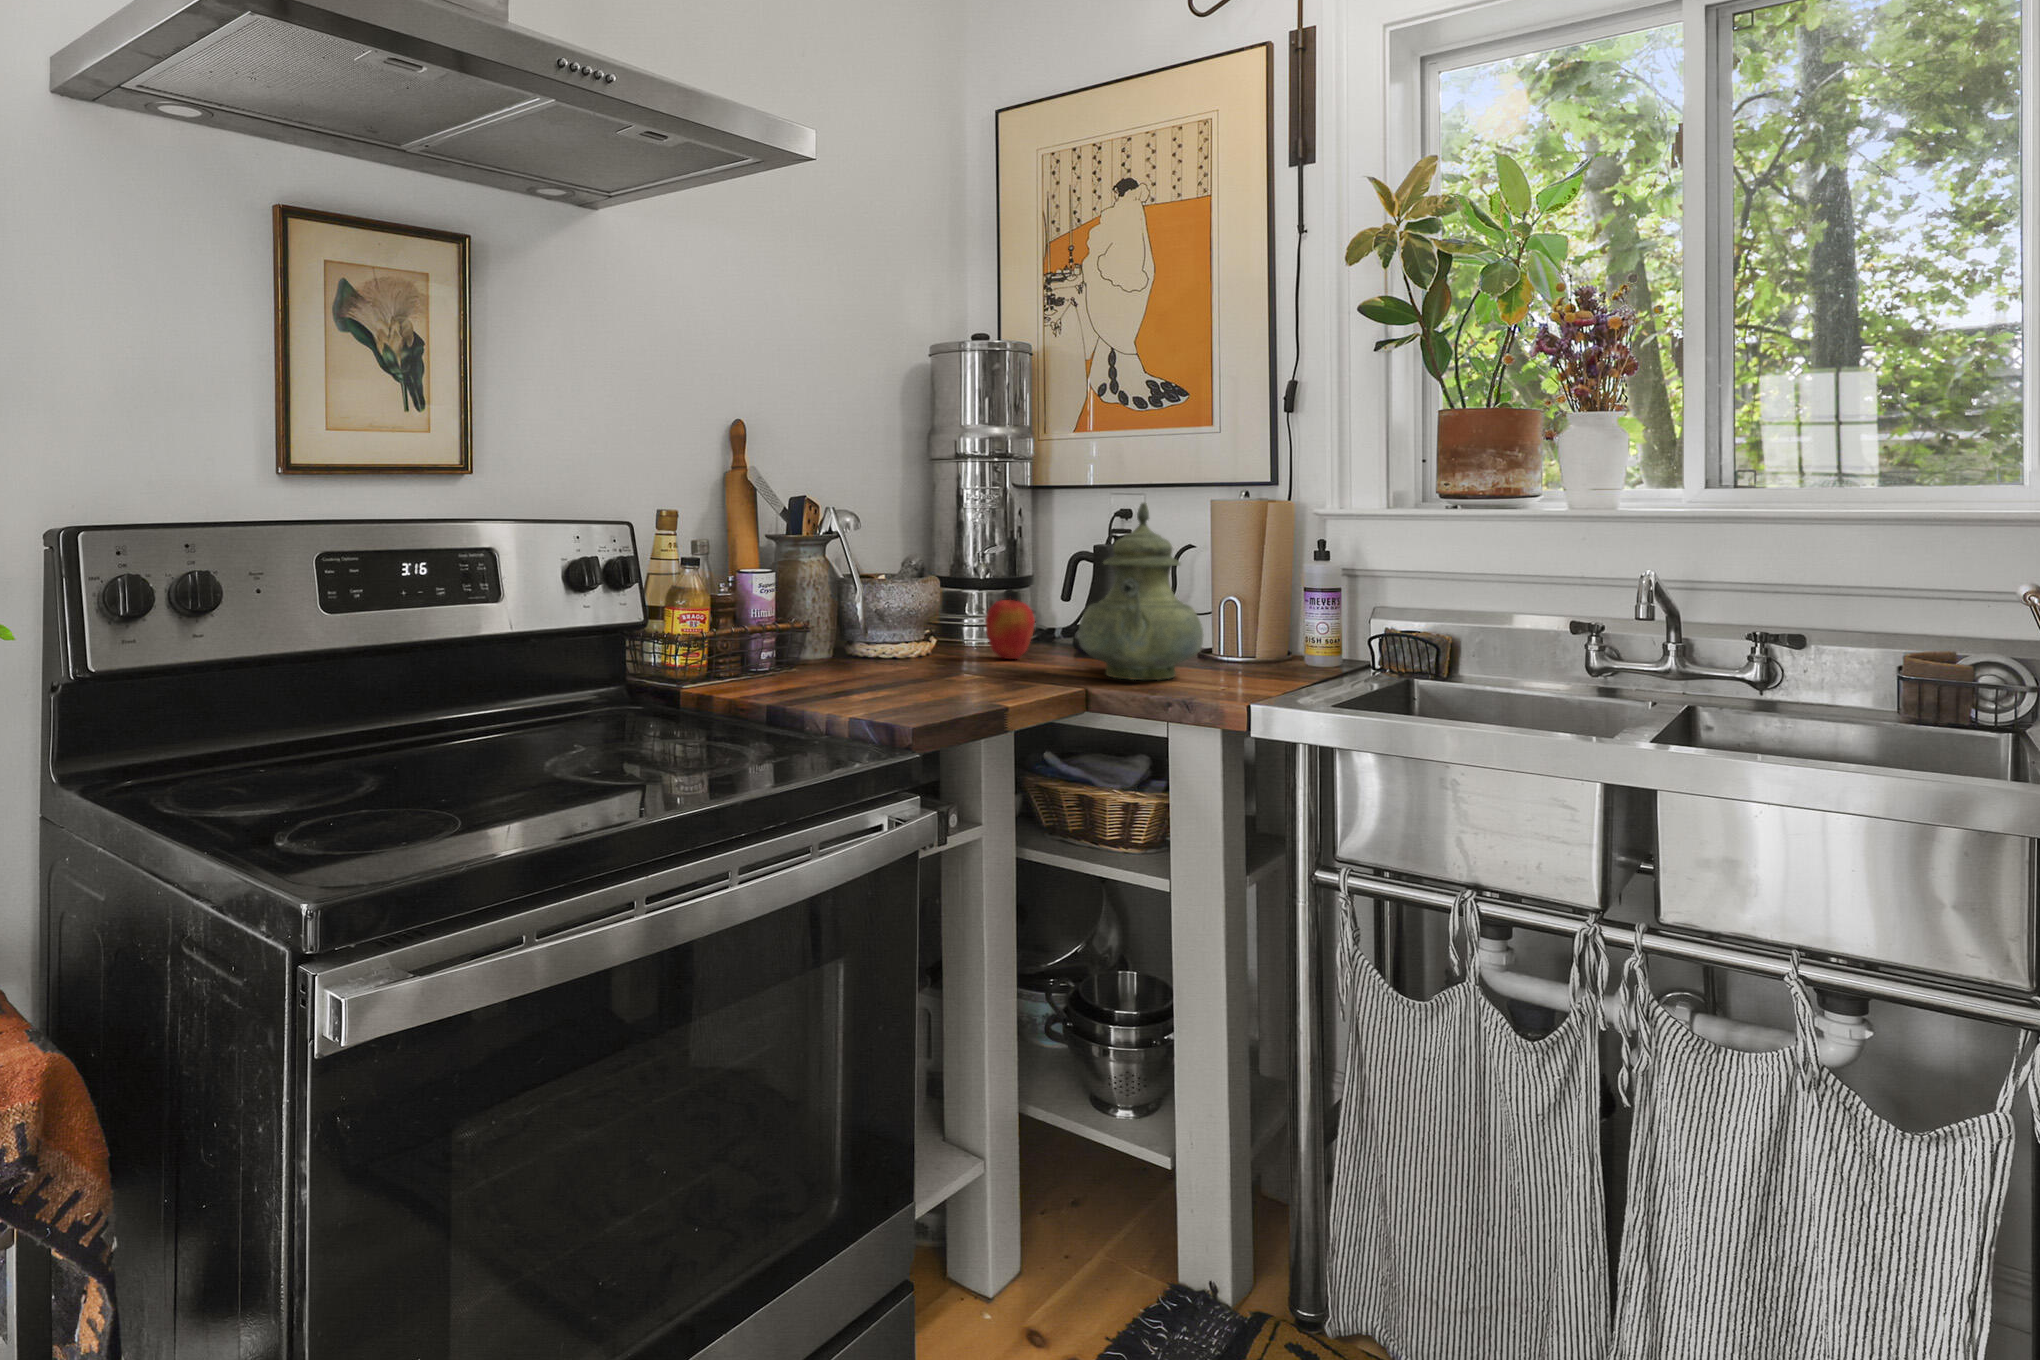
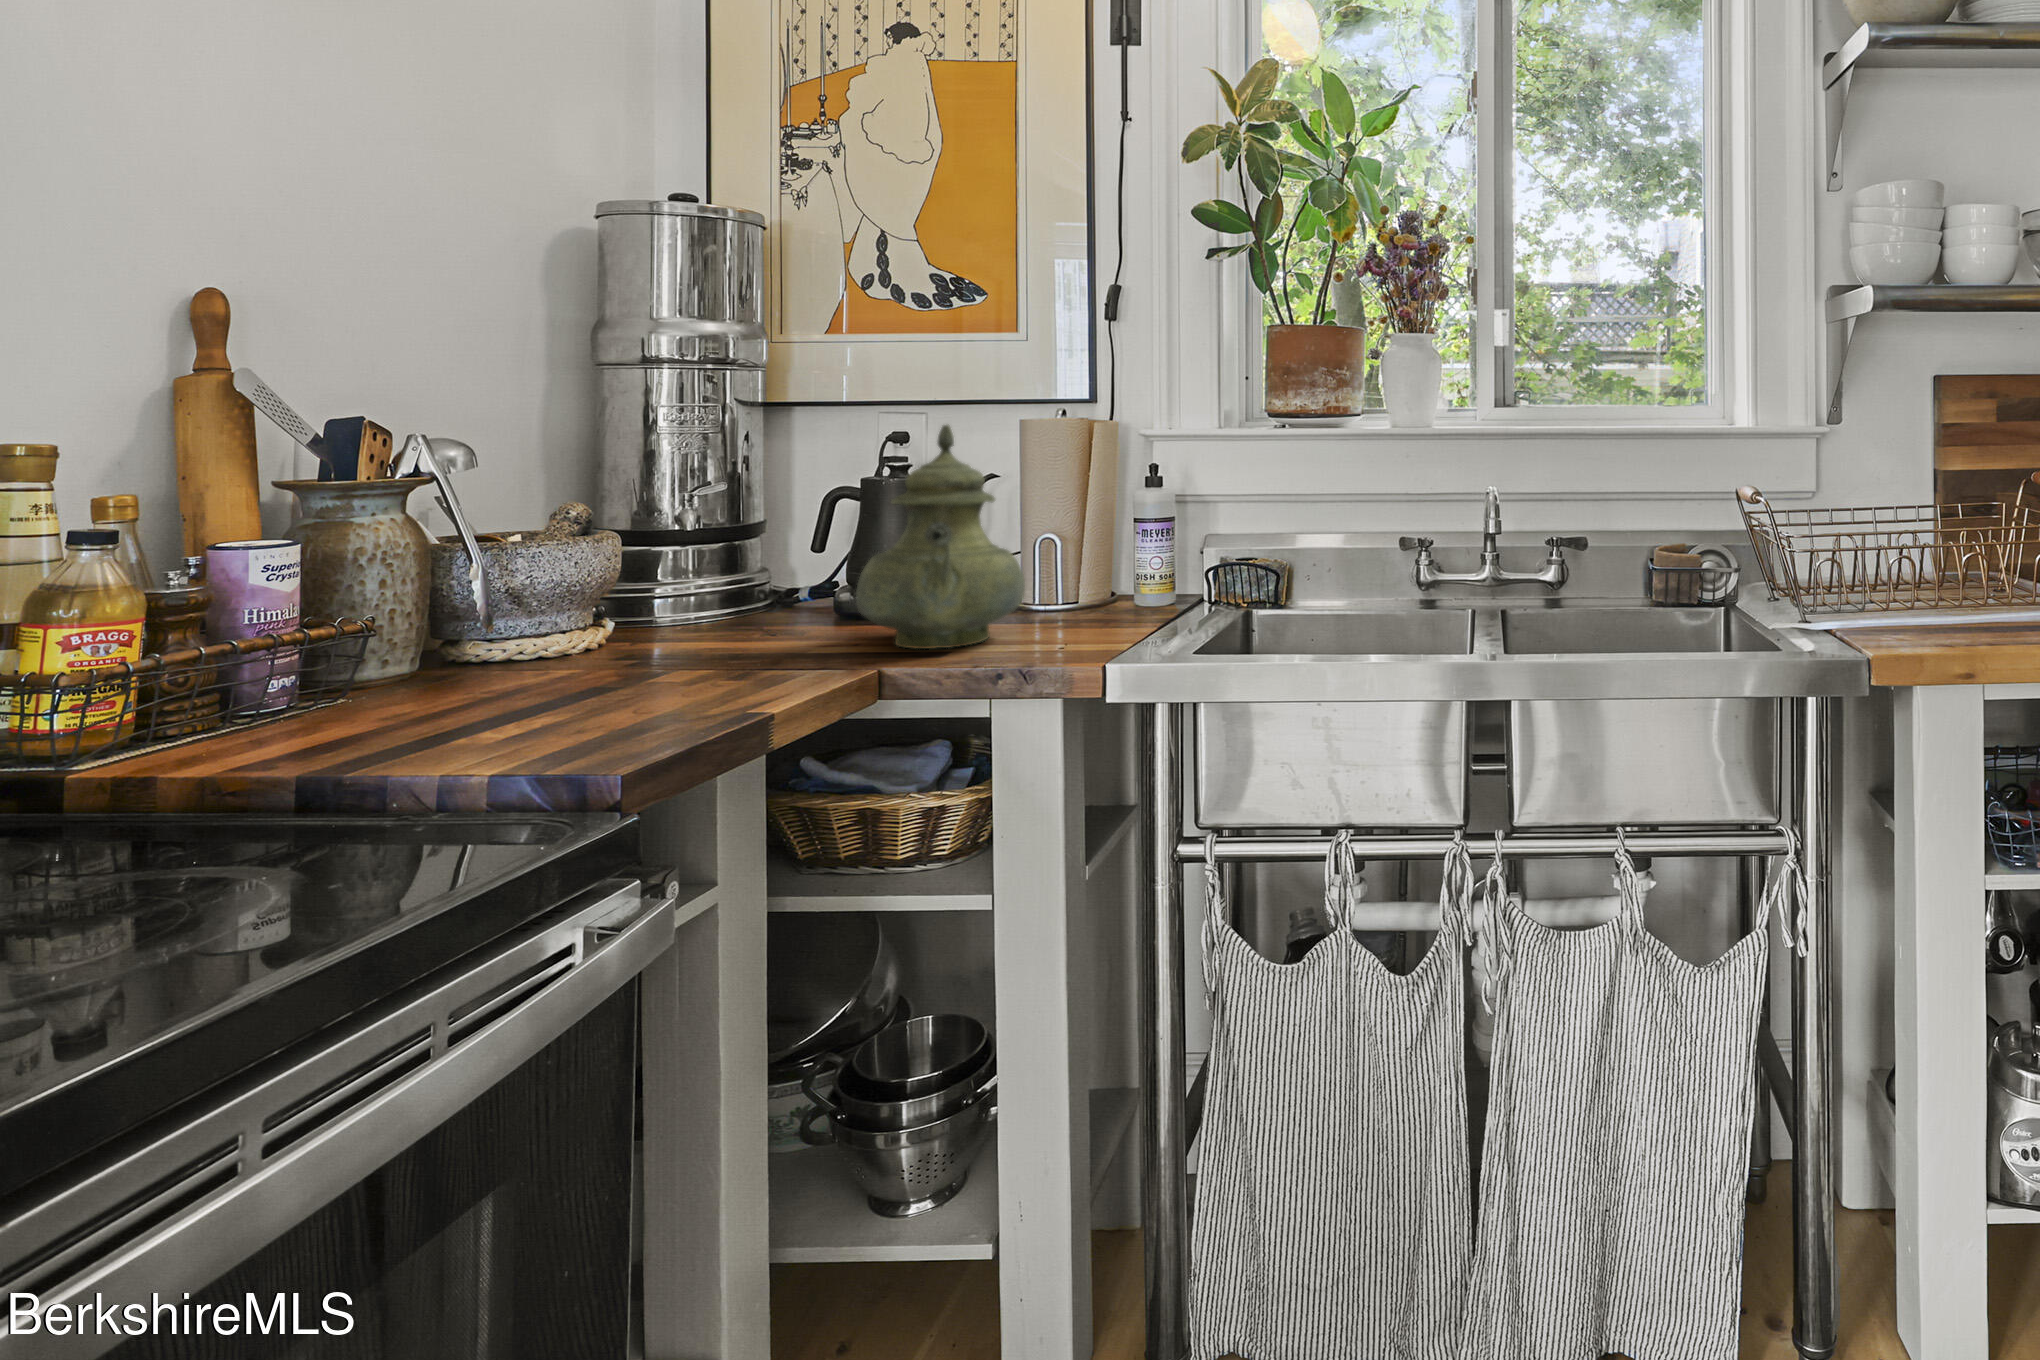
apple: present [985,600,1035,659] -> none [703,549,781,634]

